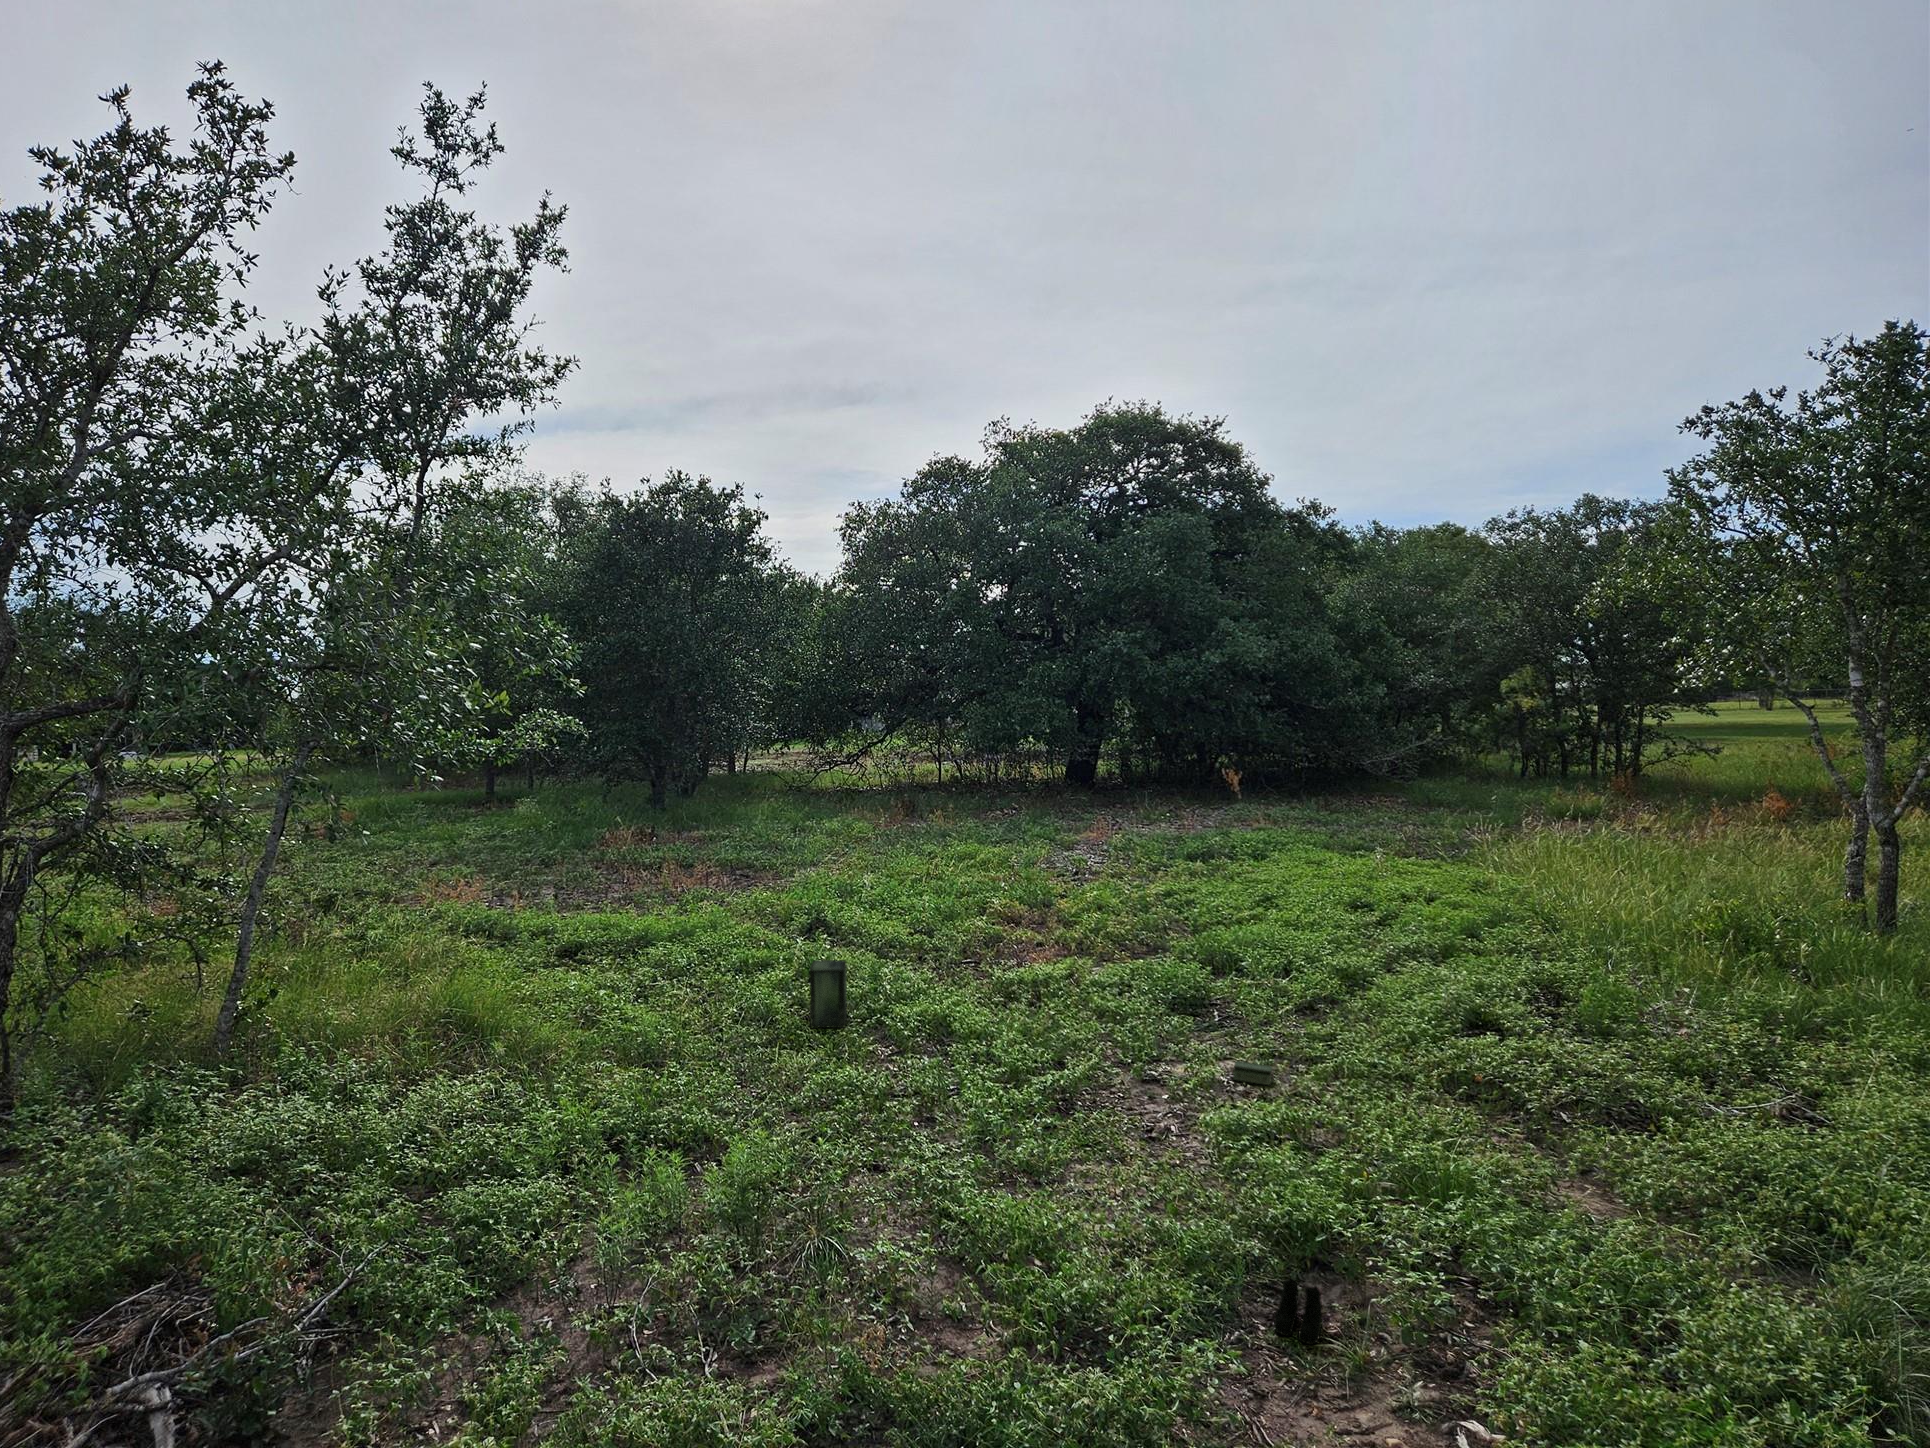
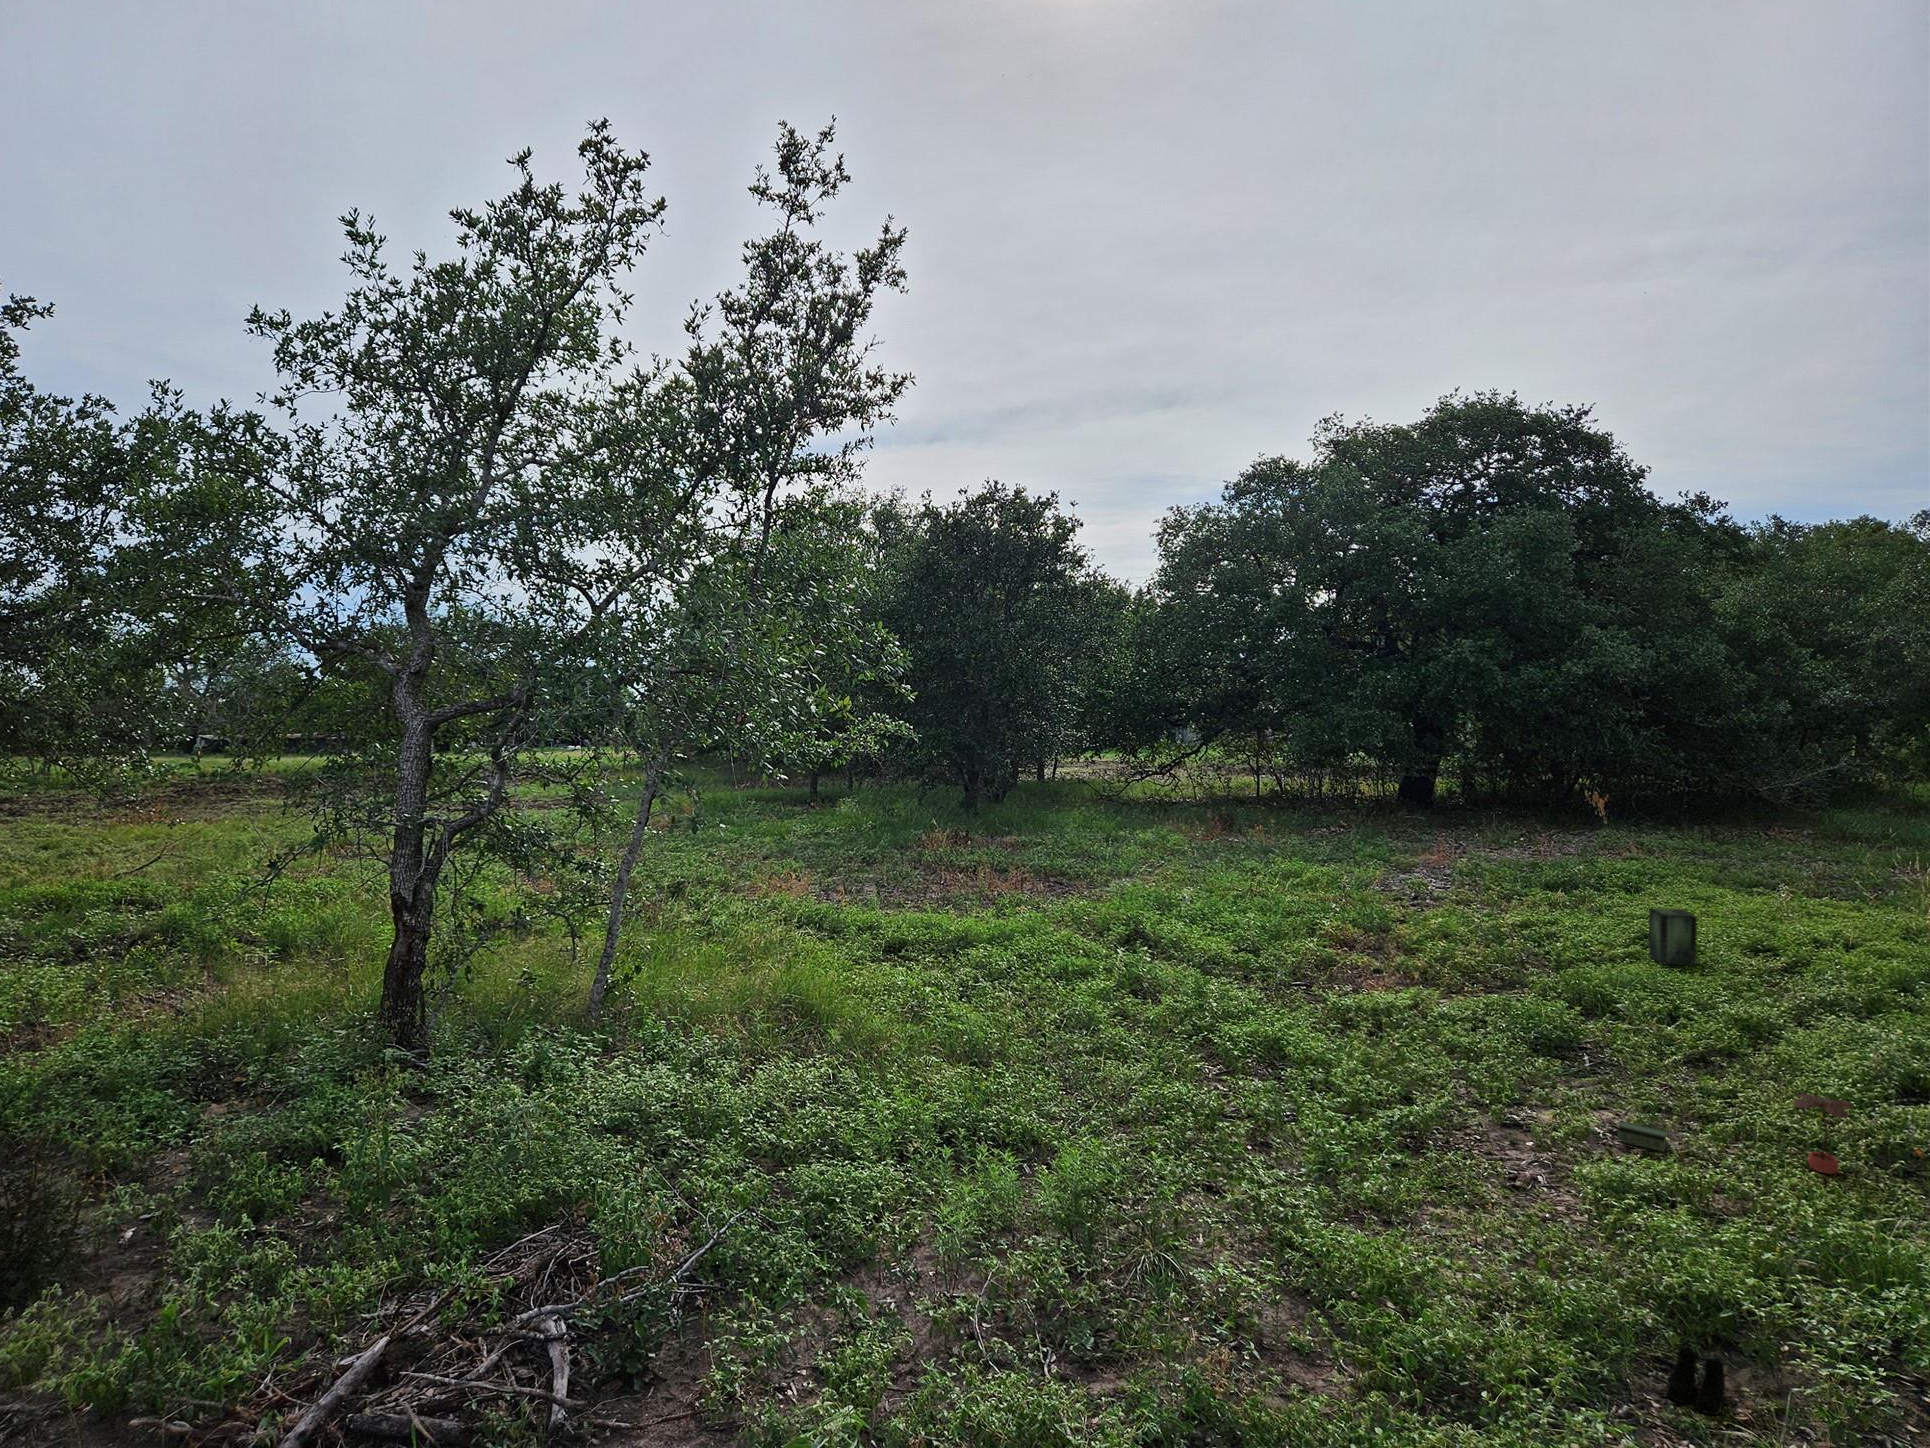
storage box: present [809,960,847,1028] -> present [1649,908,1697,966]
potted plant: none [1367,1020,1412,1089] -> present [1793,1094,1854,1174]

